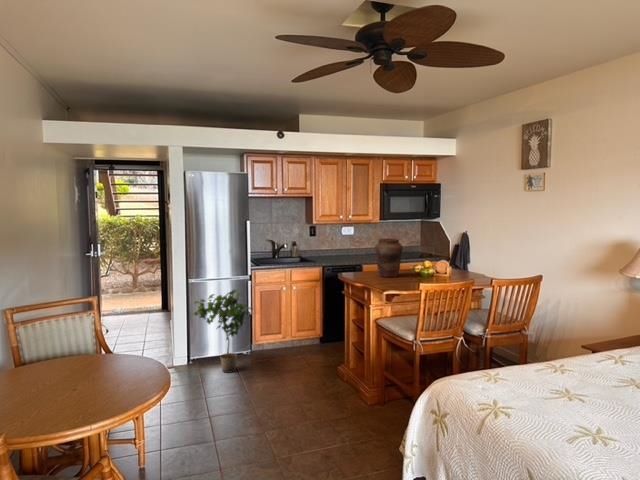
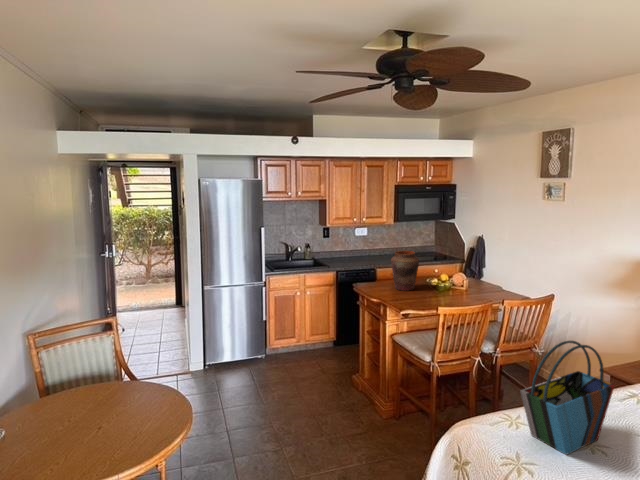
tote bag: none [500,288,596,402] -> present [520,341,615,455]
potted plant: present [194,290,251,373] -> none [210,296,268,380]

